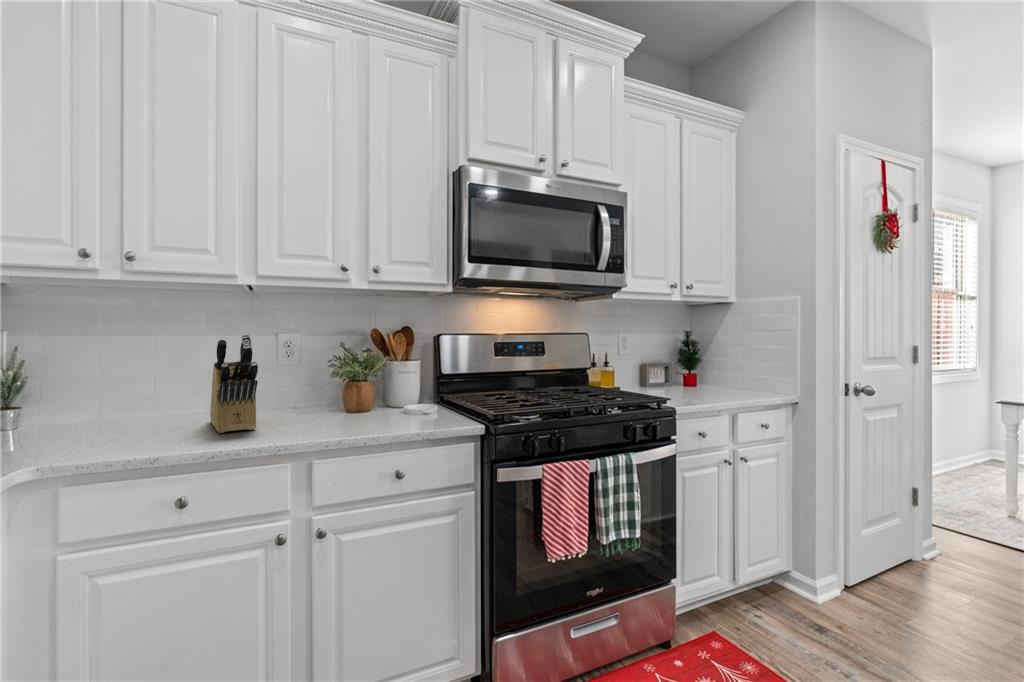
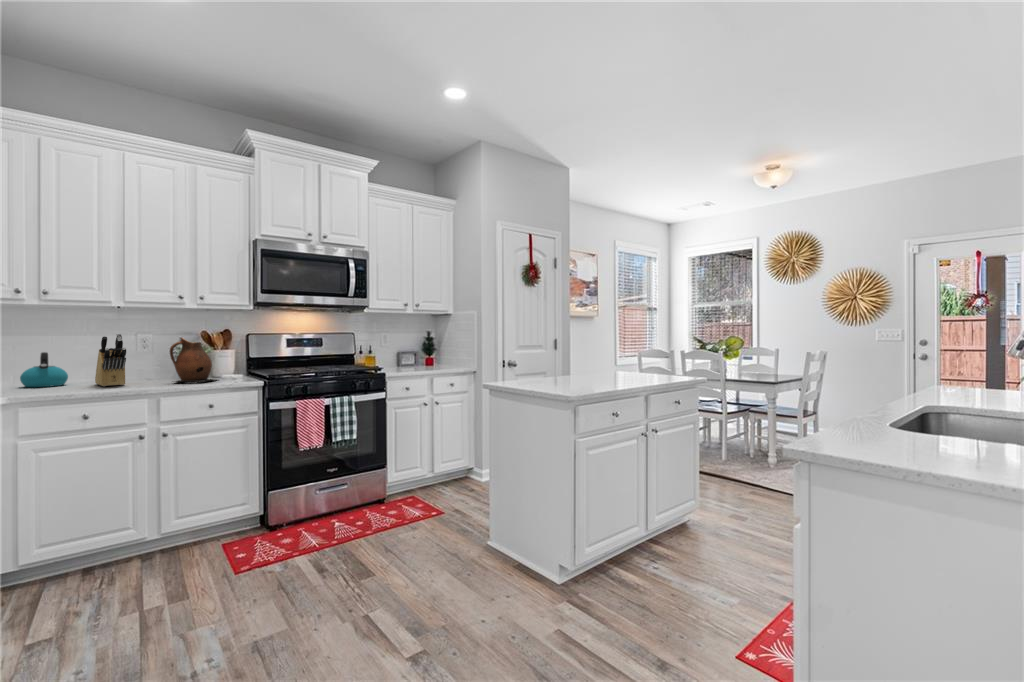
ceramic pitcher: none [329,342,407,429] -> present [170,338,217,382]
kettle: none [94,365,170,428] -> present [20,352,68,387]

